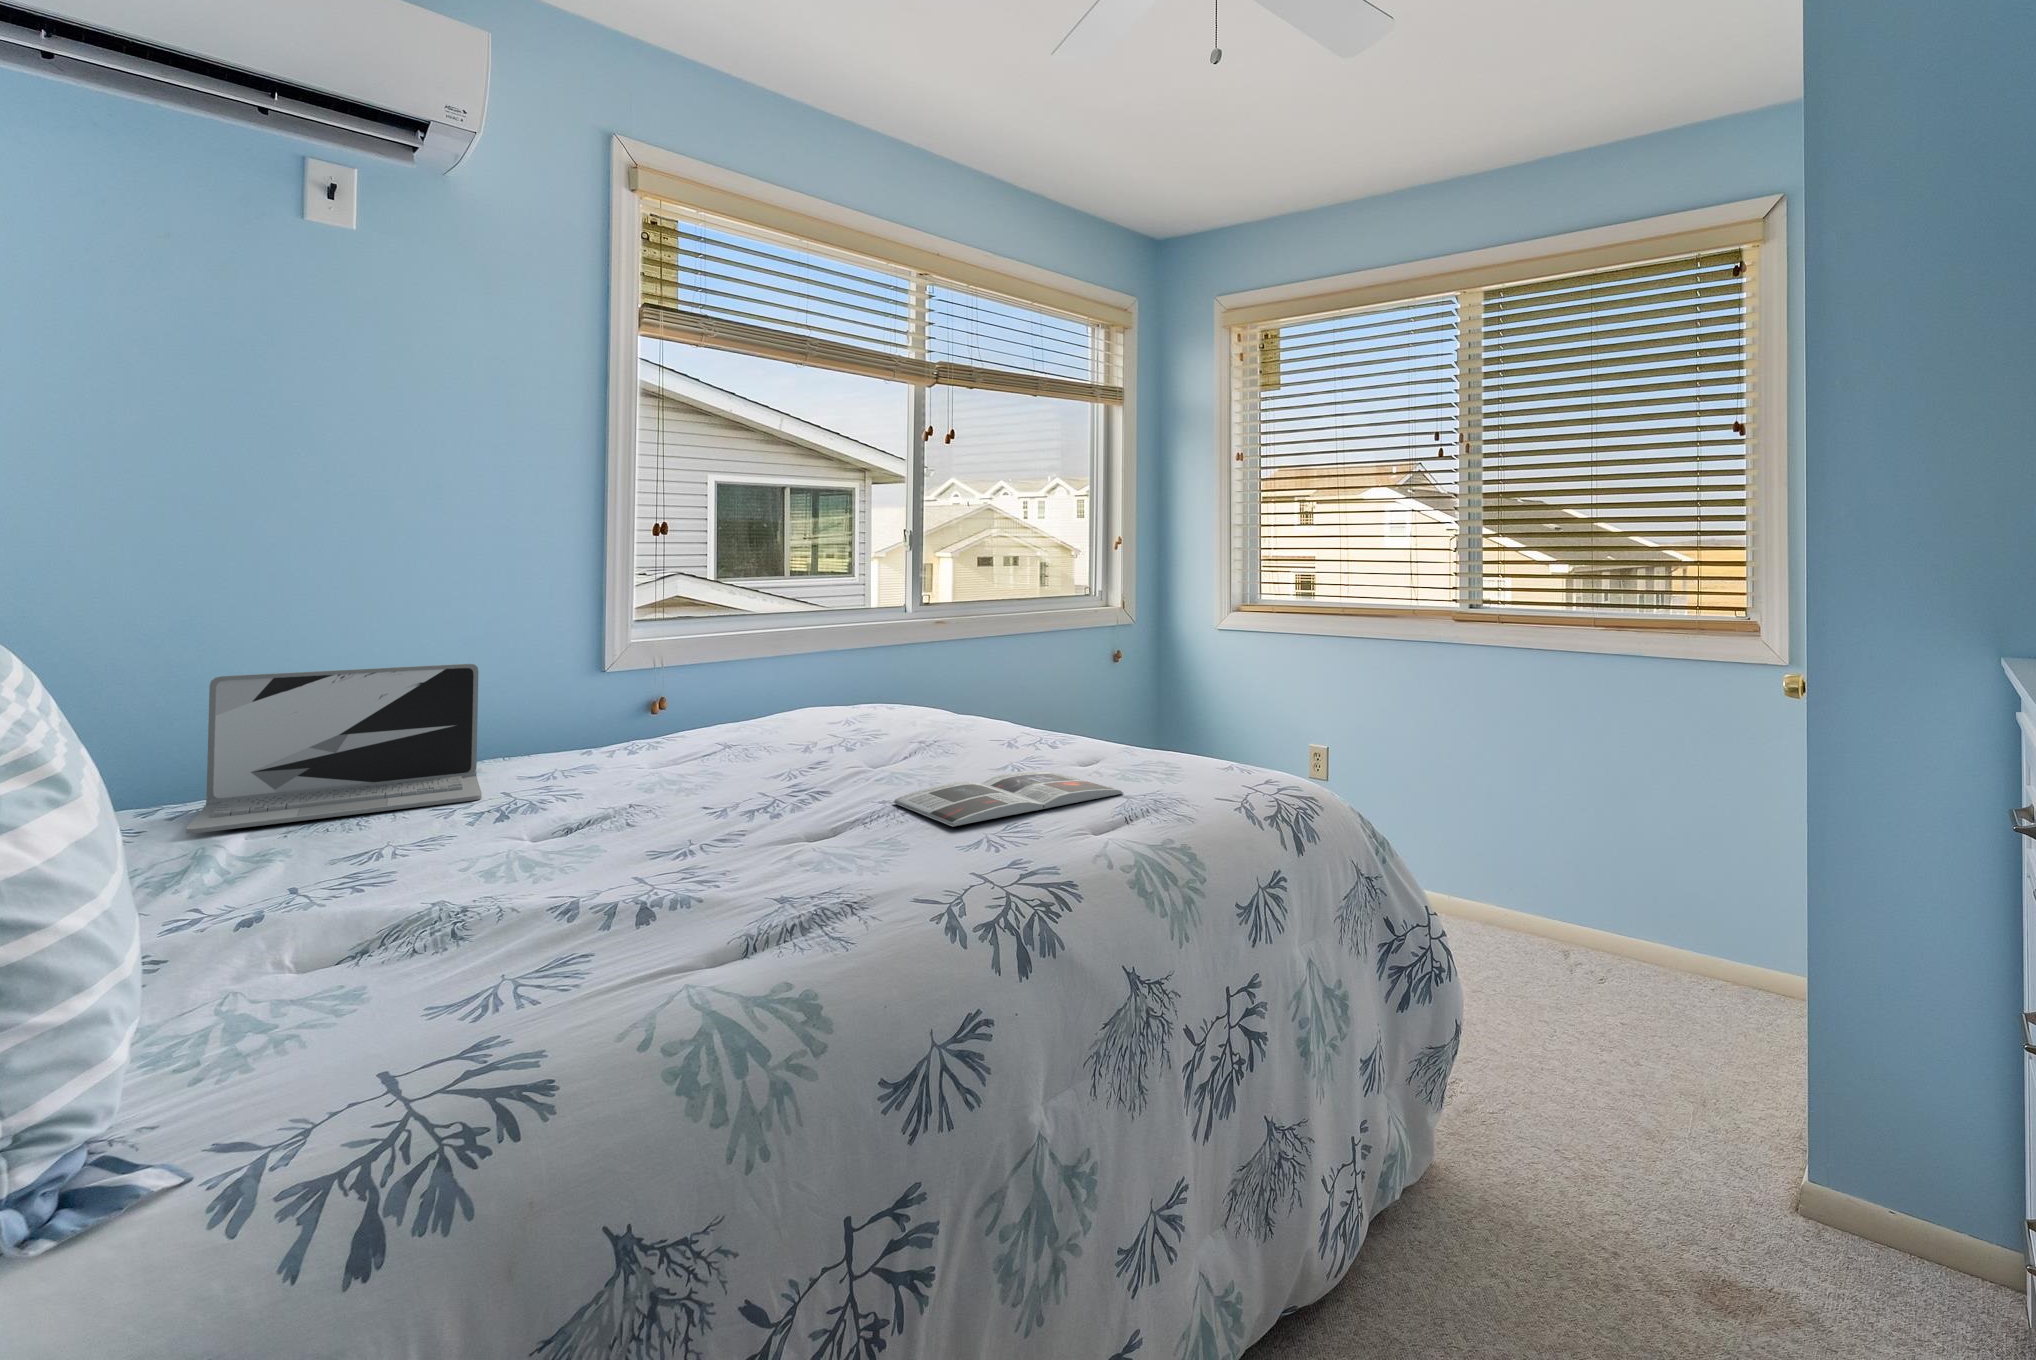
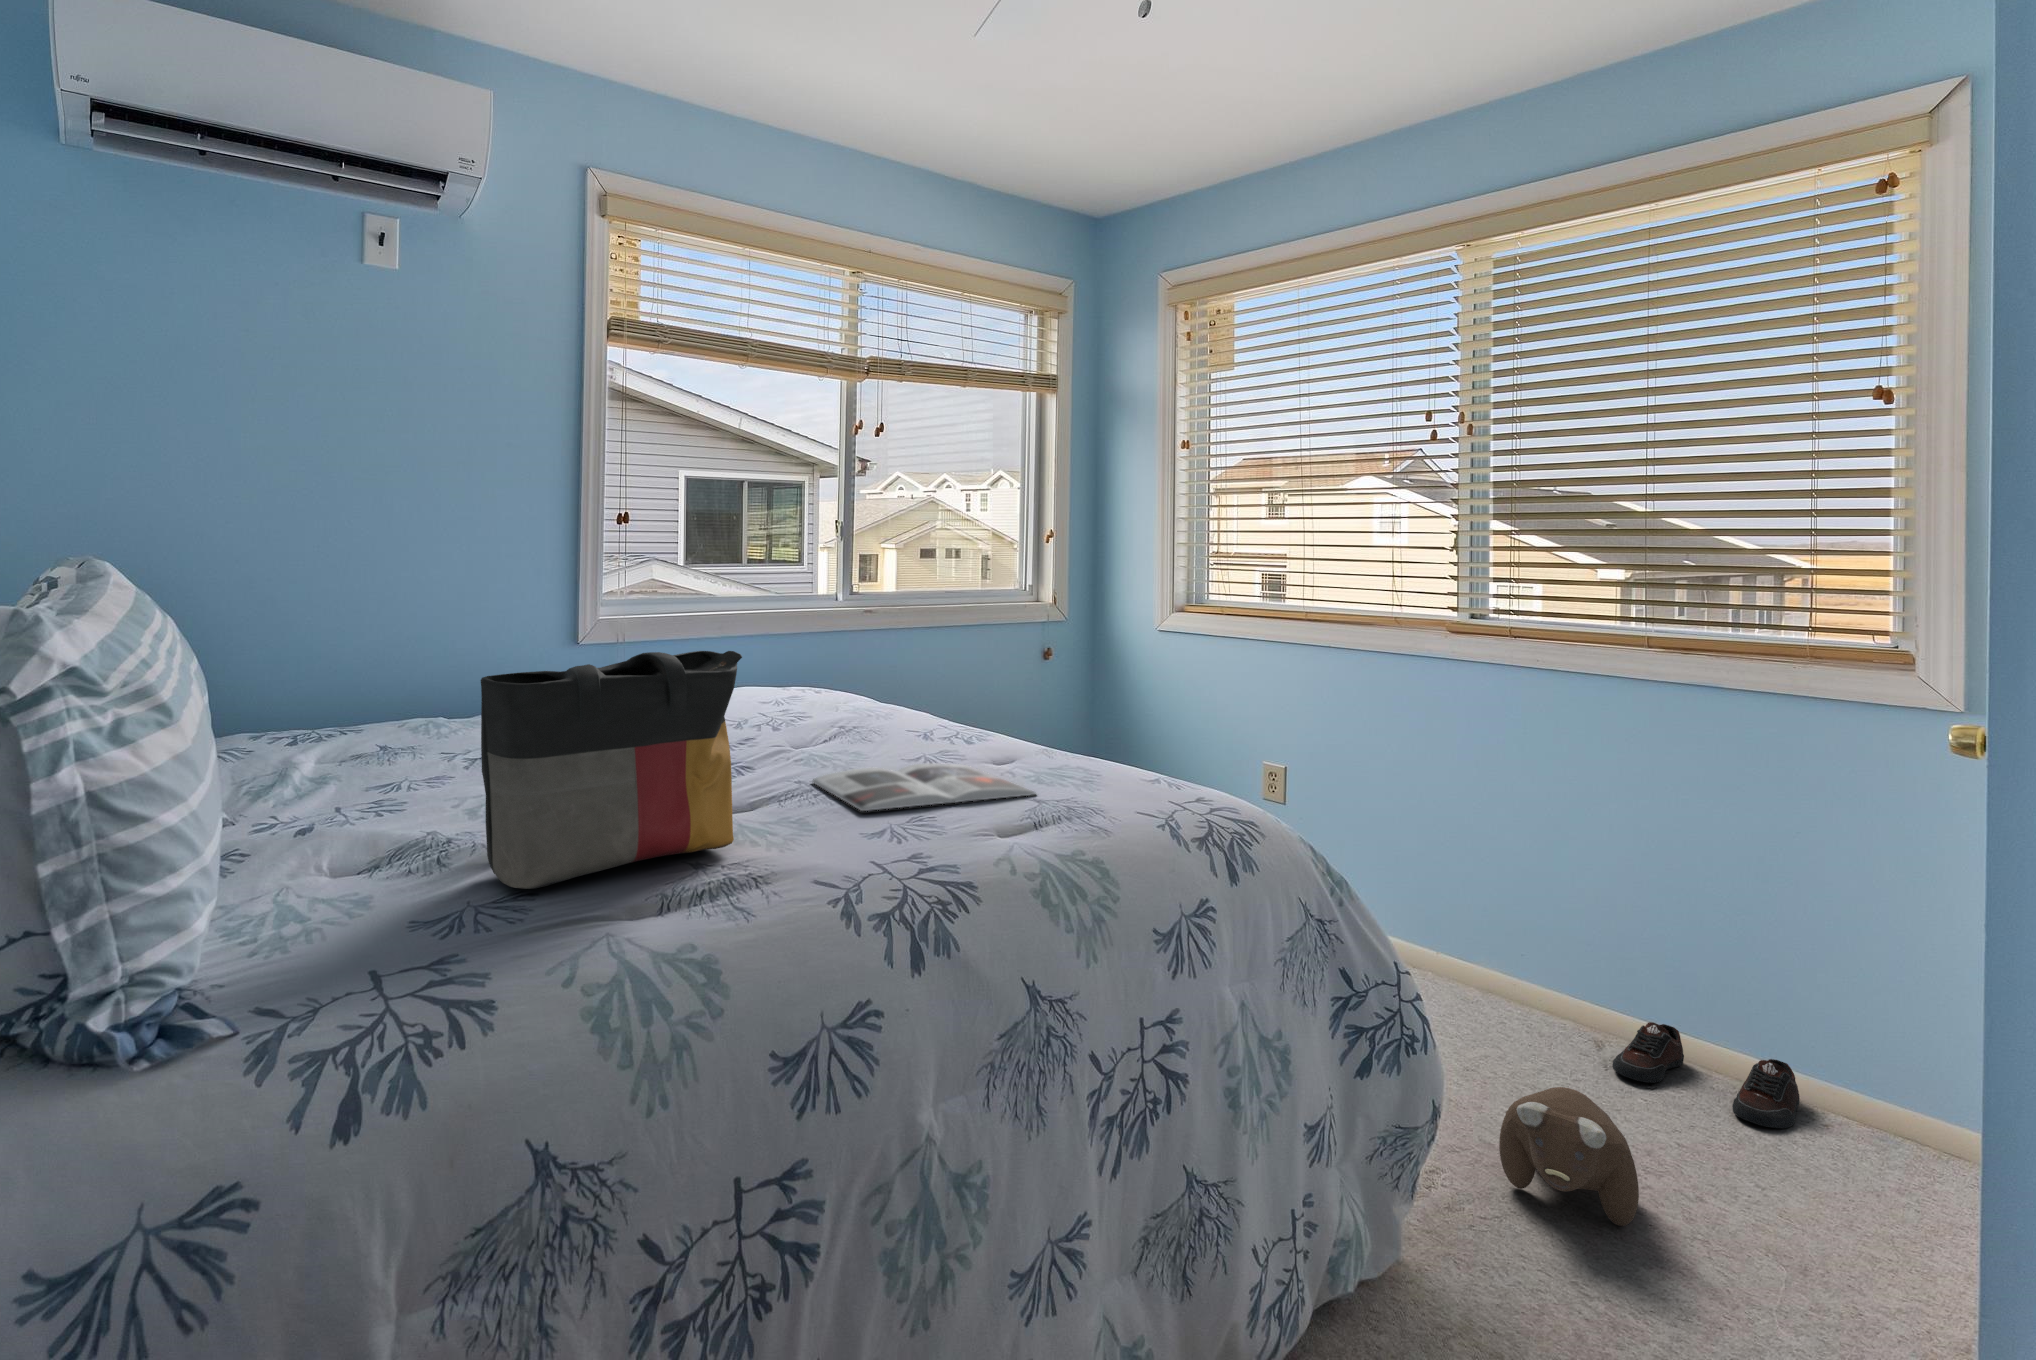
laptop: present [186,664,482,834] -> none [287,631,486,754]
tote bag: none [511,669,826,953] -> present [481,651,742,889]
shoe: none [1577,934,1697,1002] -> present [1612,1022,1800,1128]
plush toy: none [1502,996,1599,1102] -> present [1499,1087,1639,1226]

